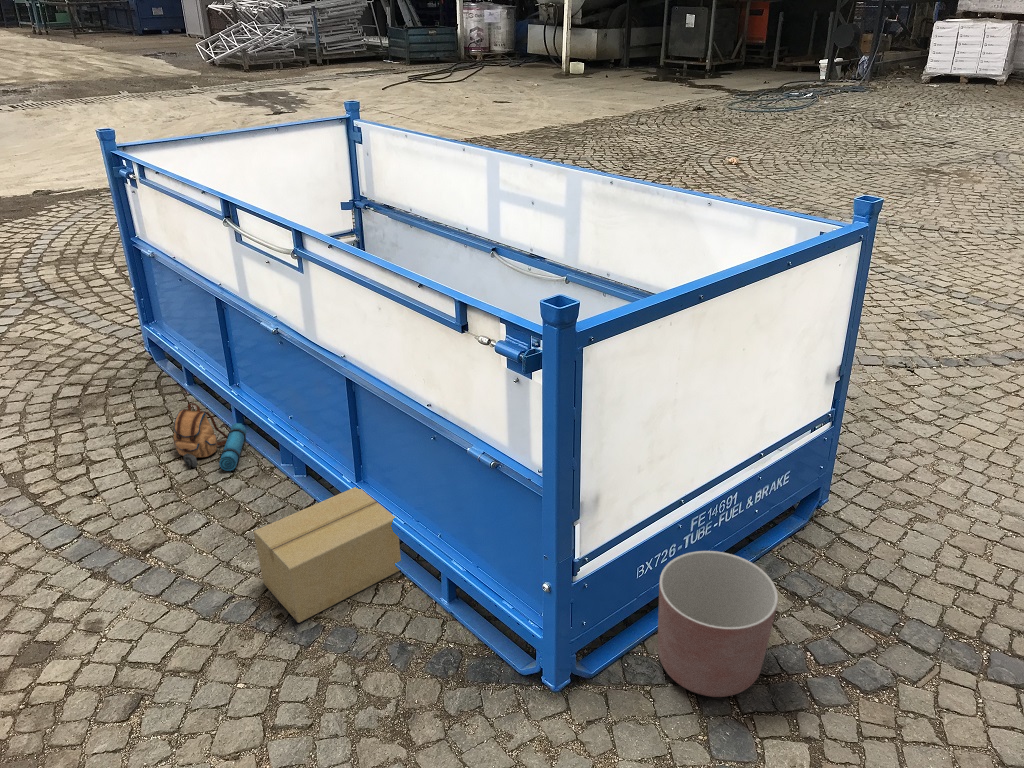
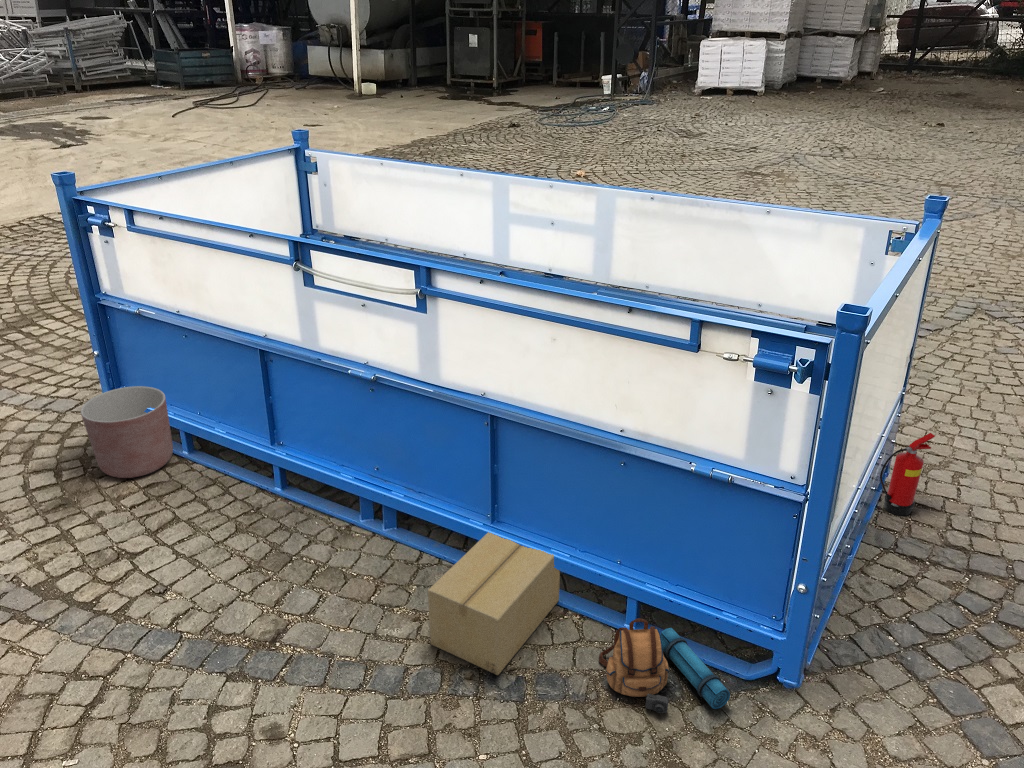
backpack: present [173,403,247,471] -> present [599,618,730,713]
fire extinguisher: none [796,470,865,560] -> present [880,433,935,516]
planter: present [658,551,778,697] -> present [81,386,173,478]

